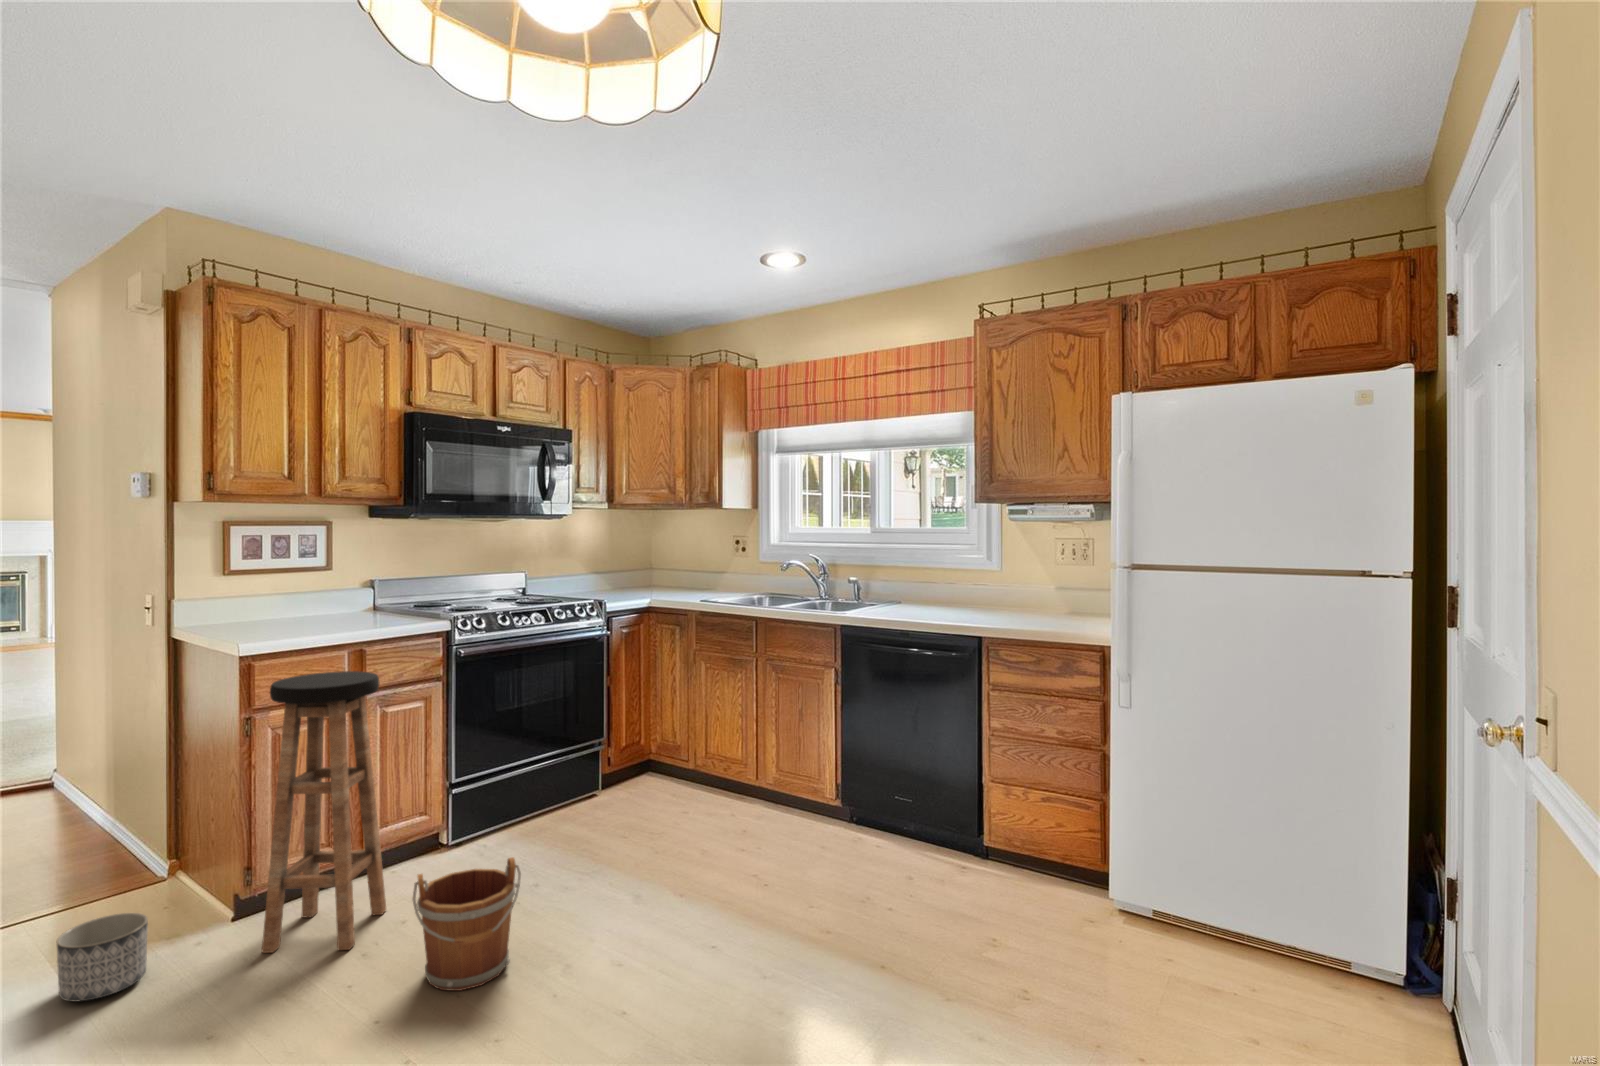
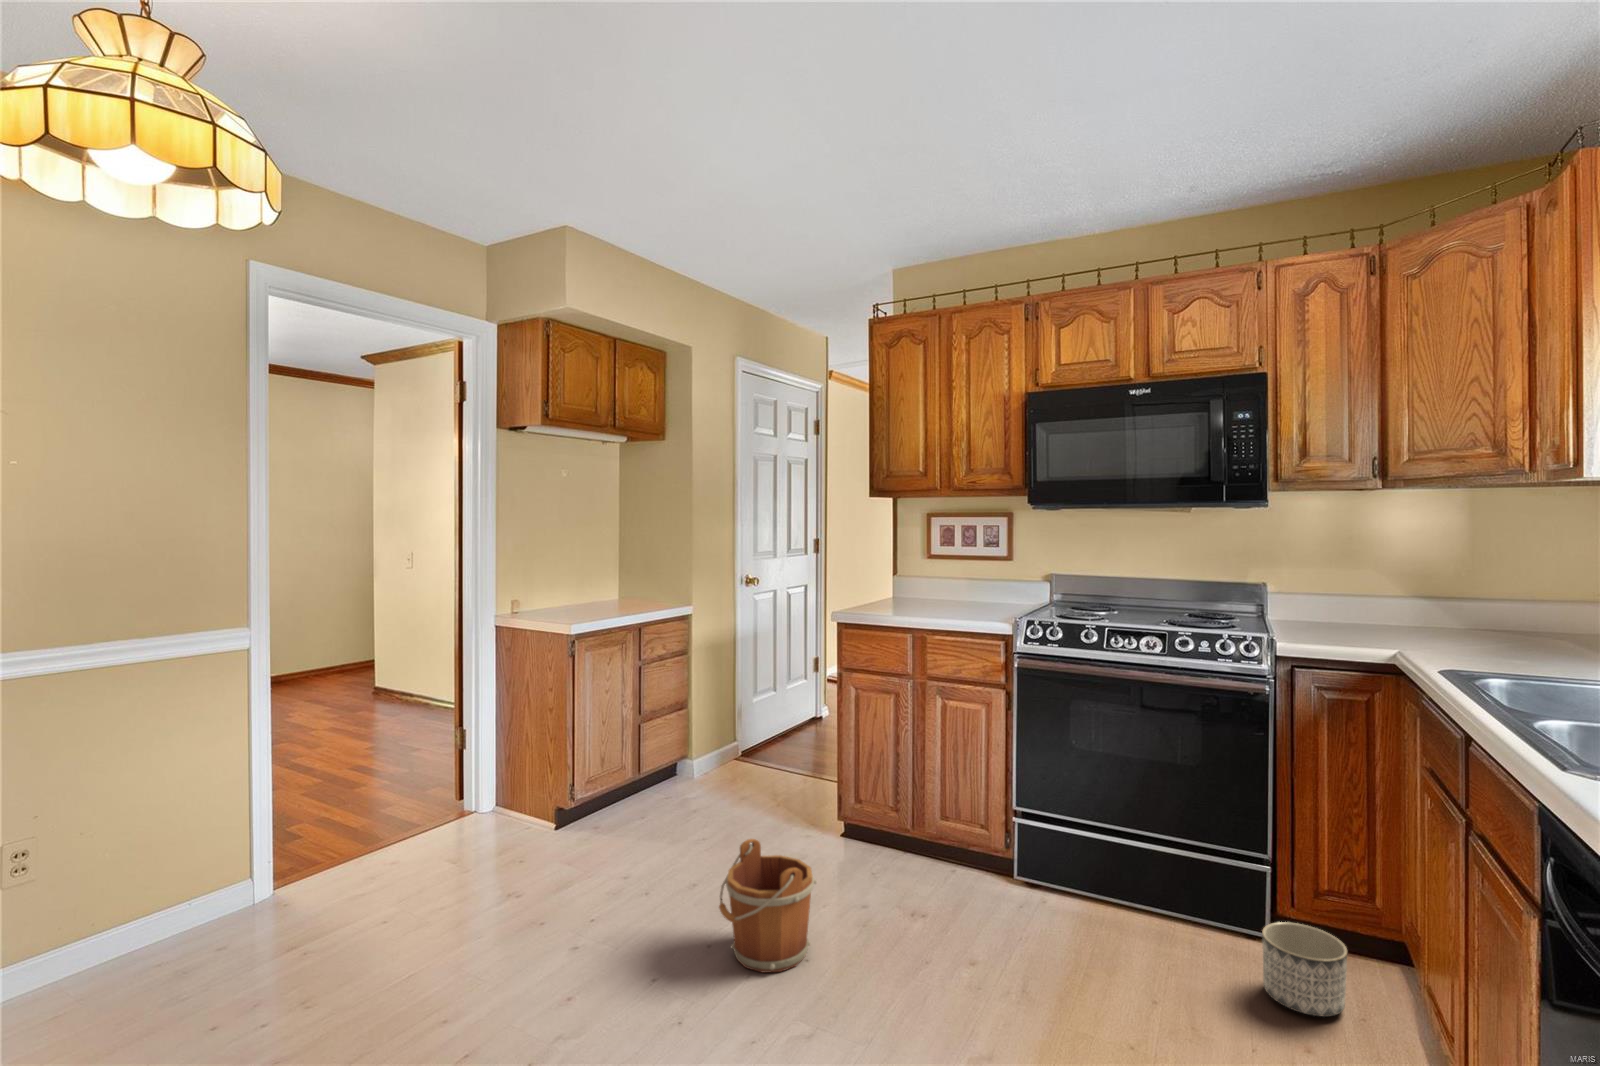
bar stool: present [262,671,386,953] -> none [783,647,867,888]
planter: present [57,913,148,1002] -> present [1262,922,1347,1017]

